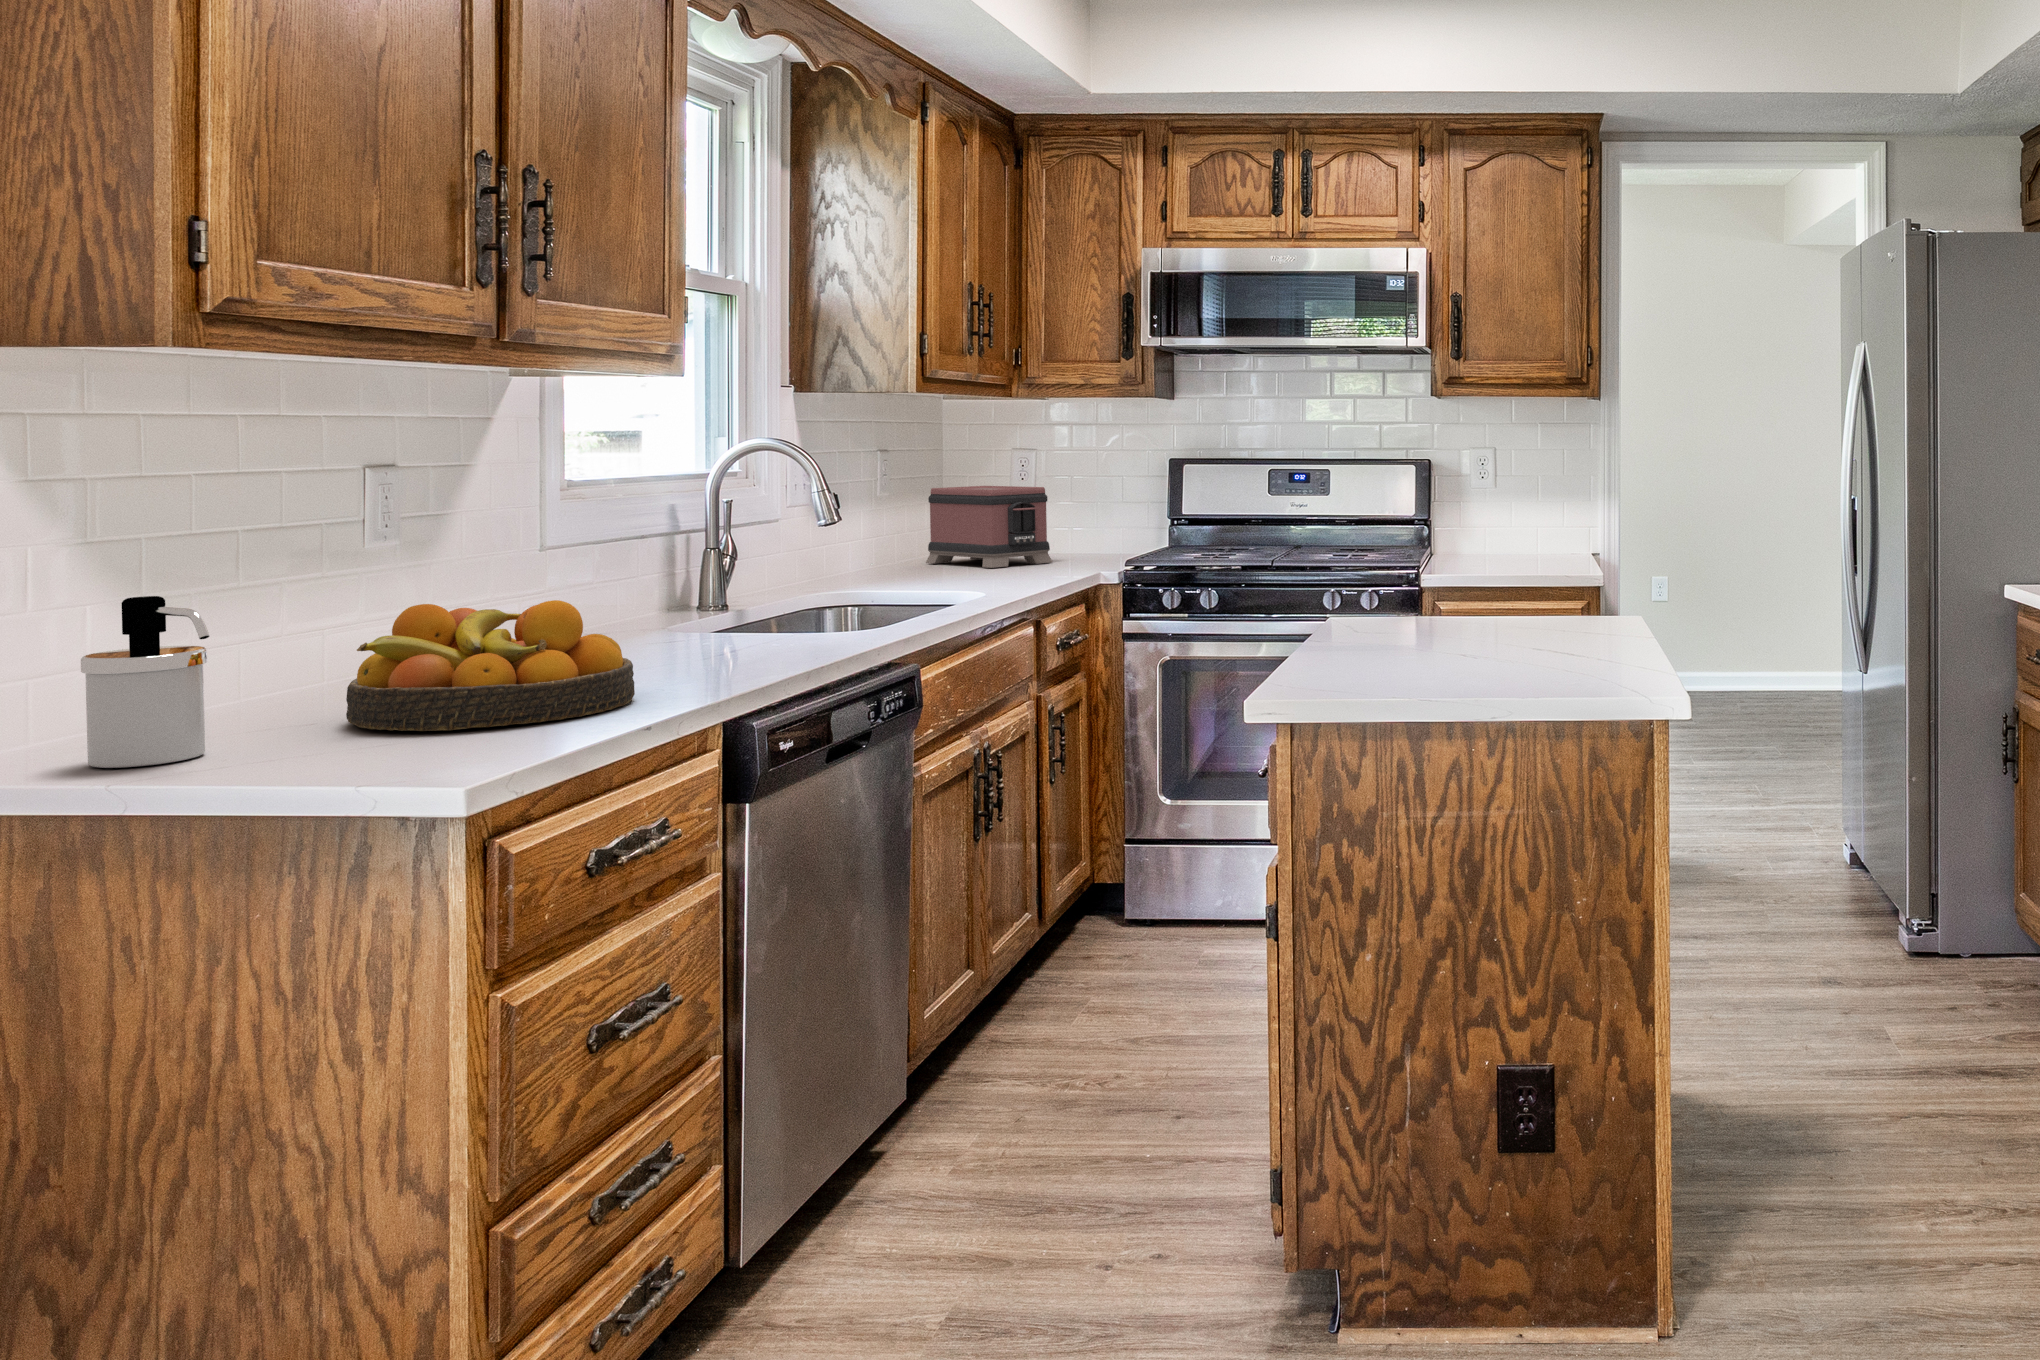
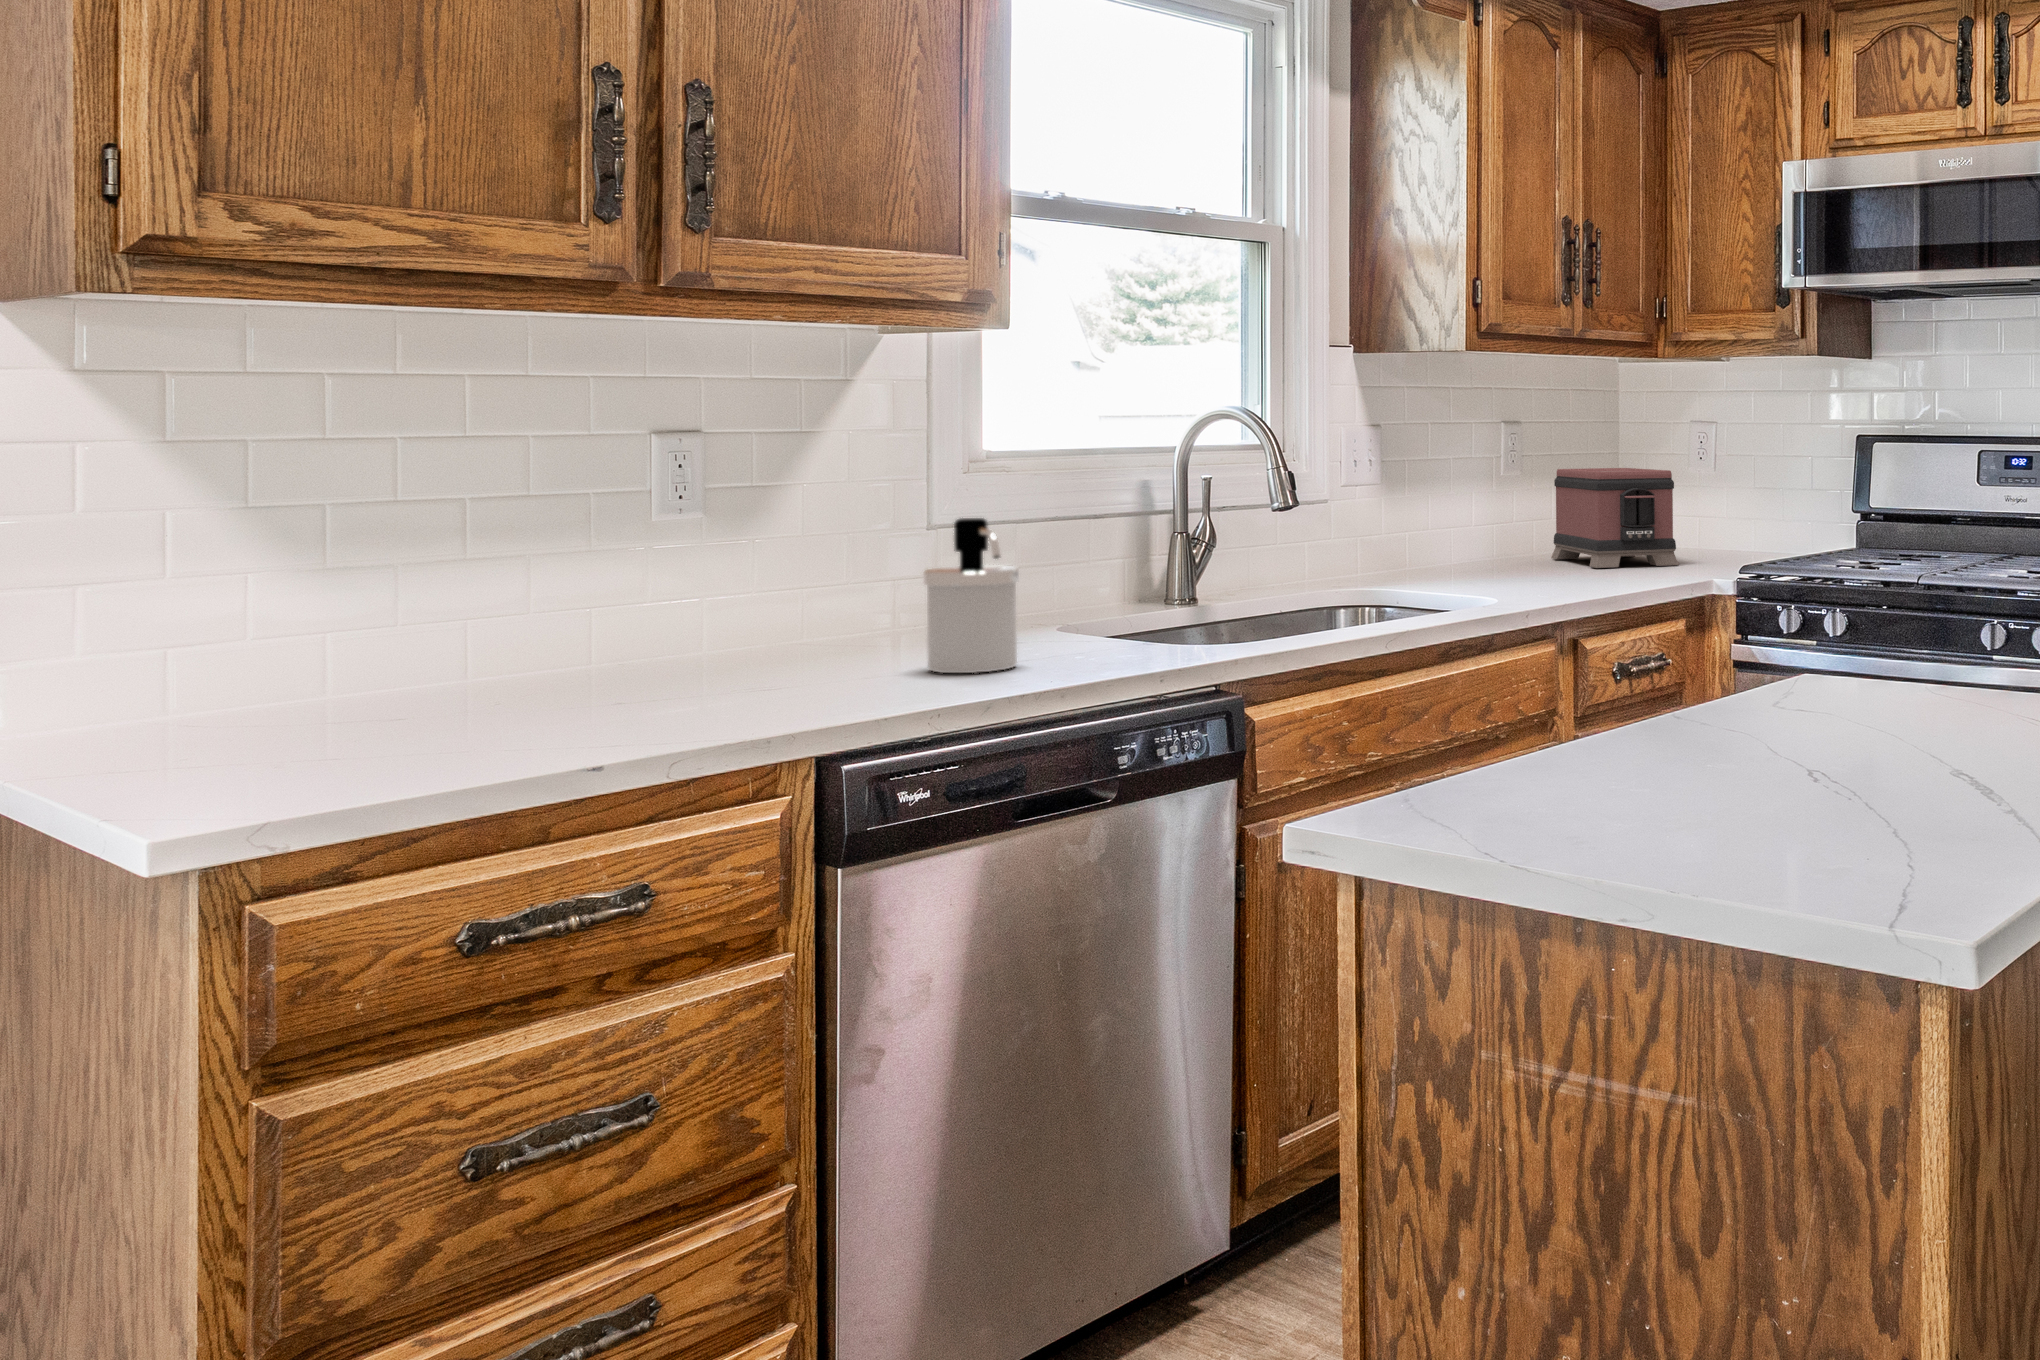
soap dispenser: present [81,596,209,768] -> present [923,518,1019,673]
fruit bowl: present [346,600,635,731] -> none [407,577,758,734]

